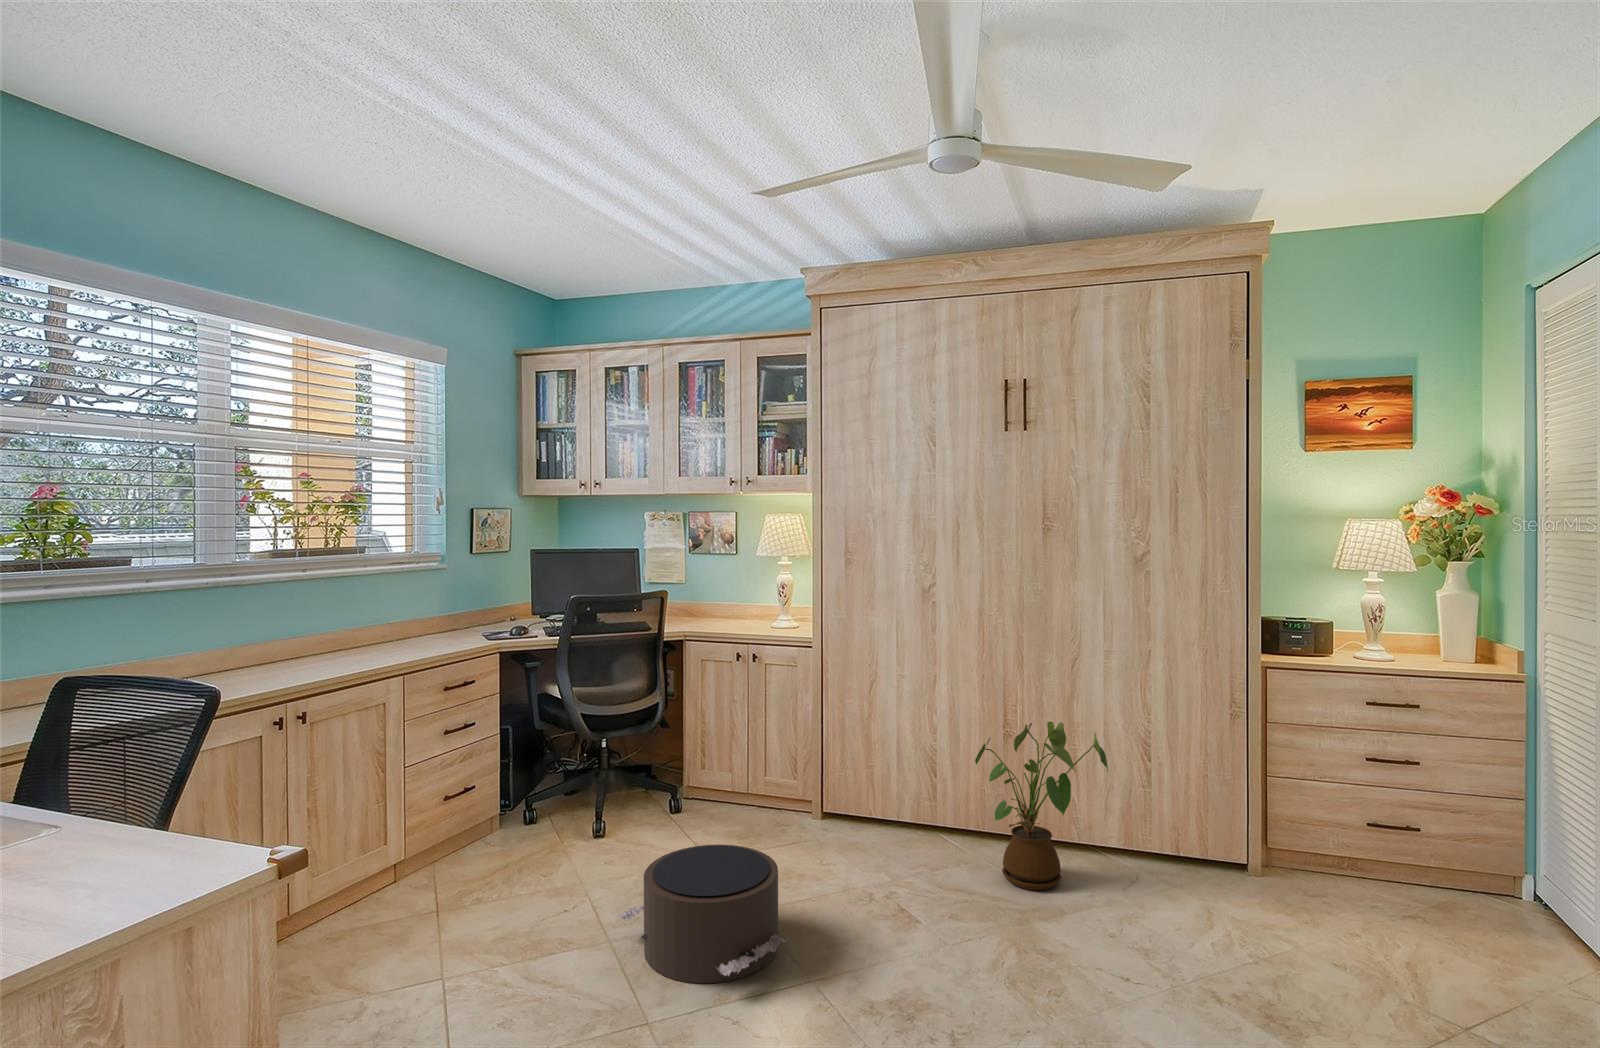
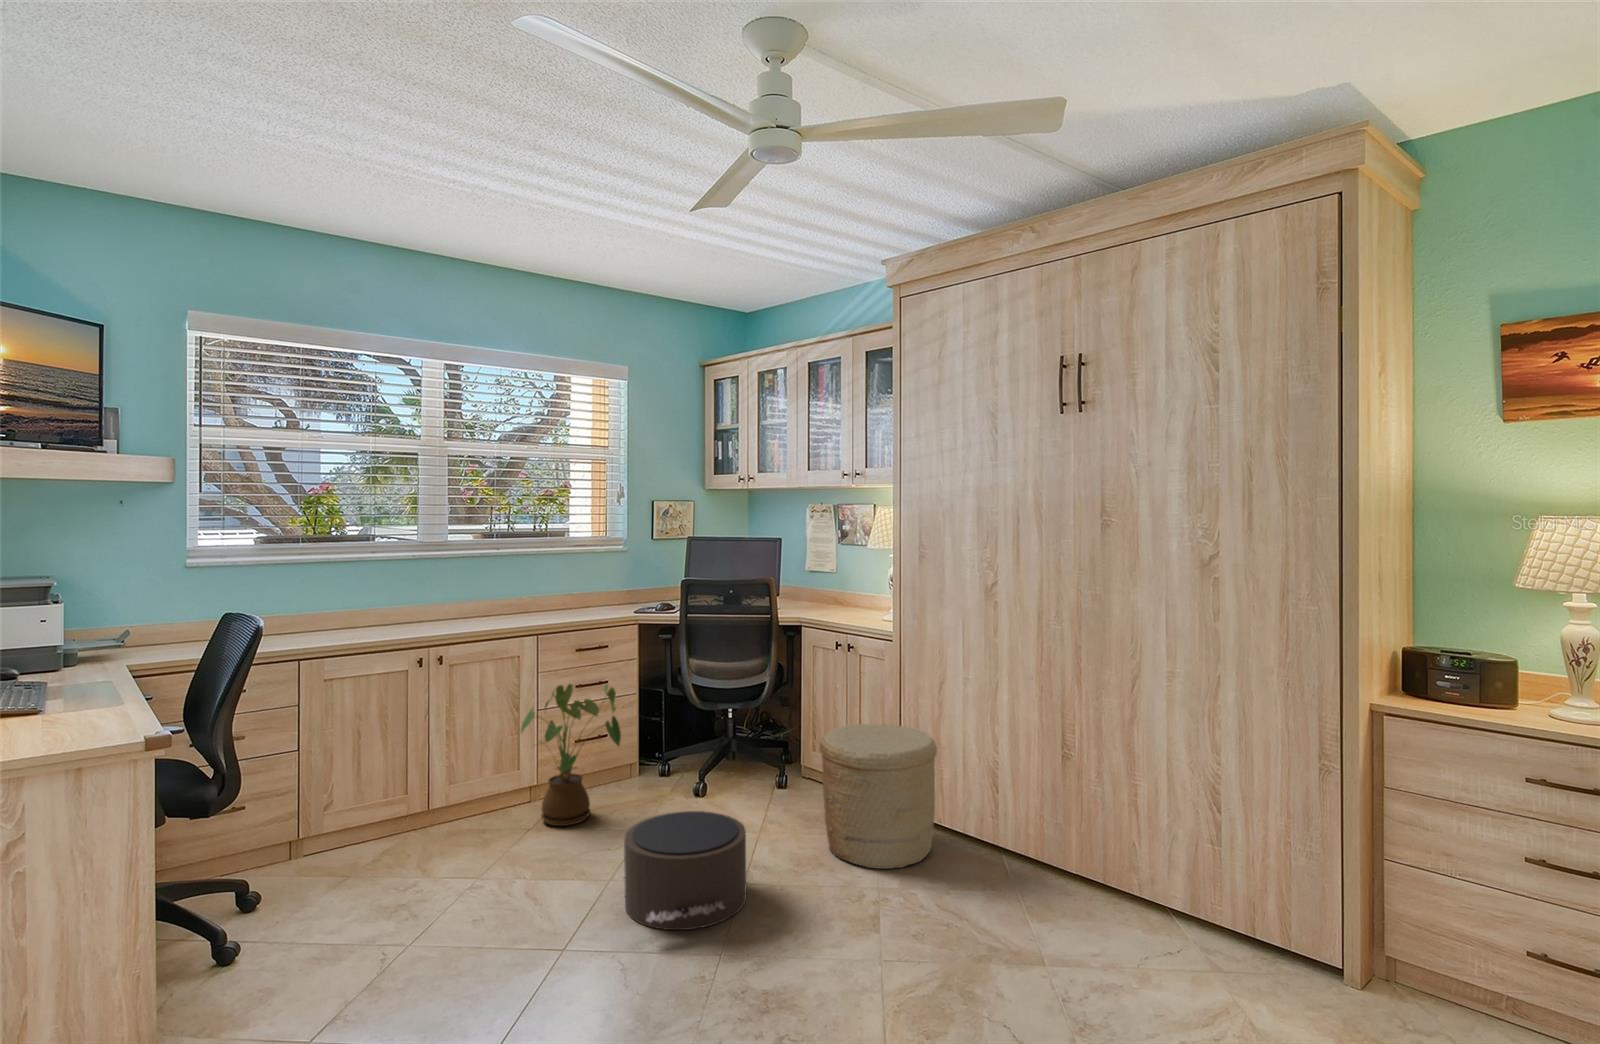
house plant: present [975,722,1108,890] -> present [520,684,621,826]
woven basket: none [776,728,892,871] -> present [820,724,937,869]

